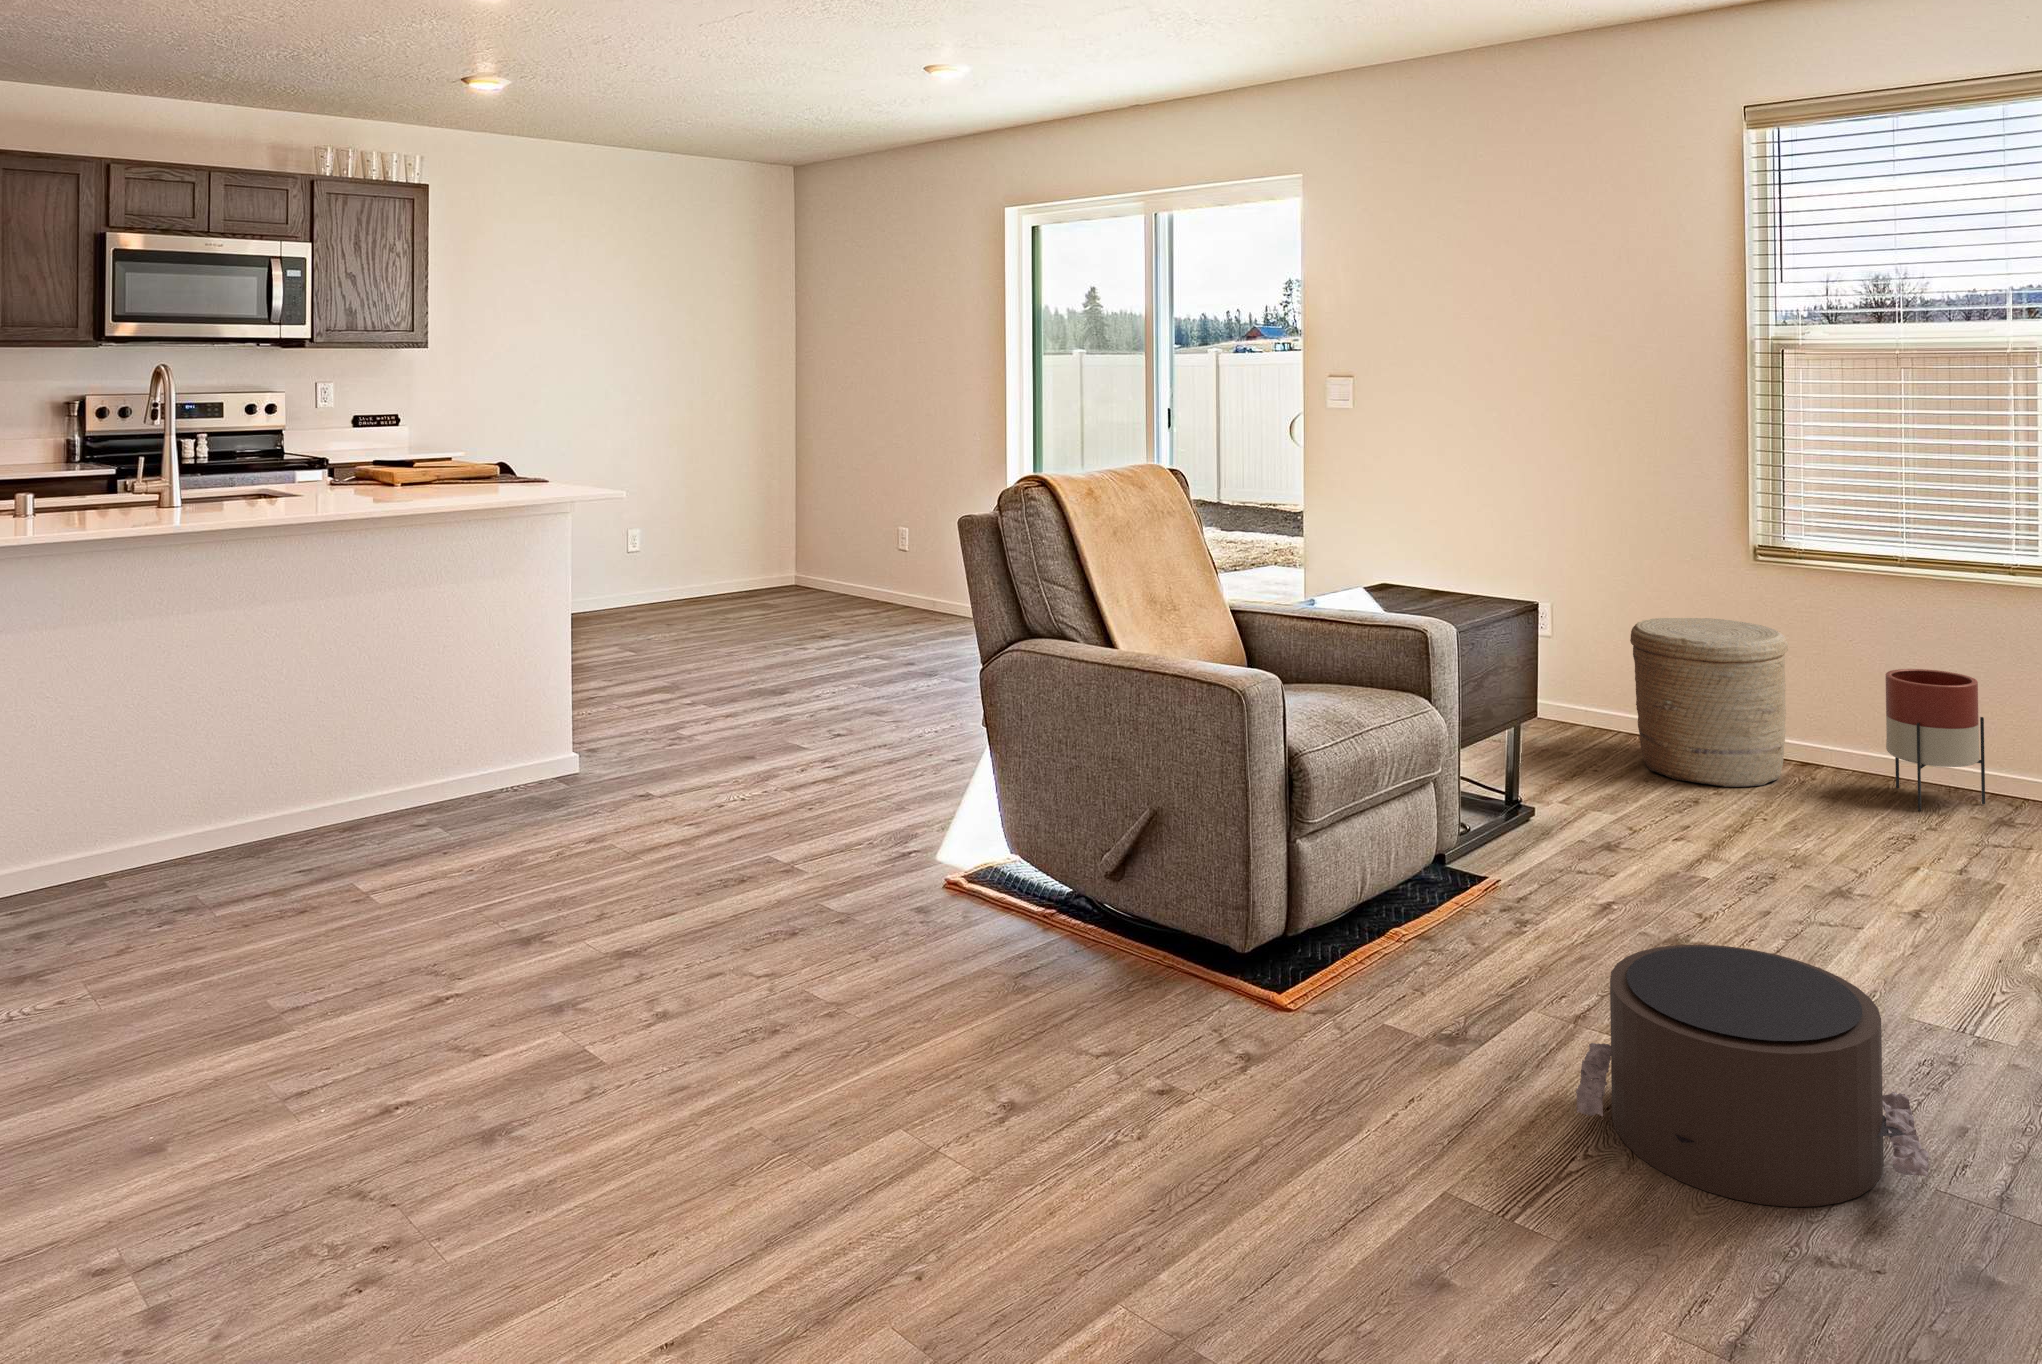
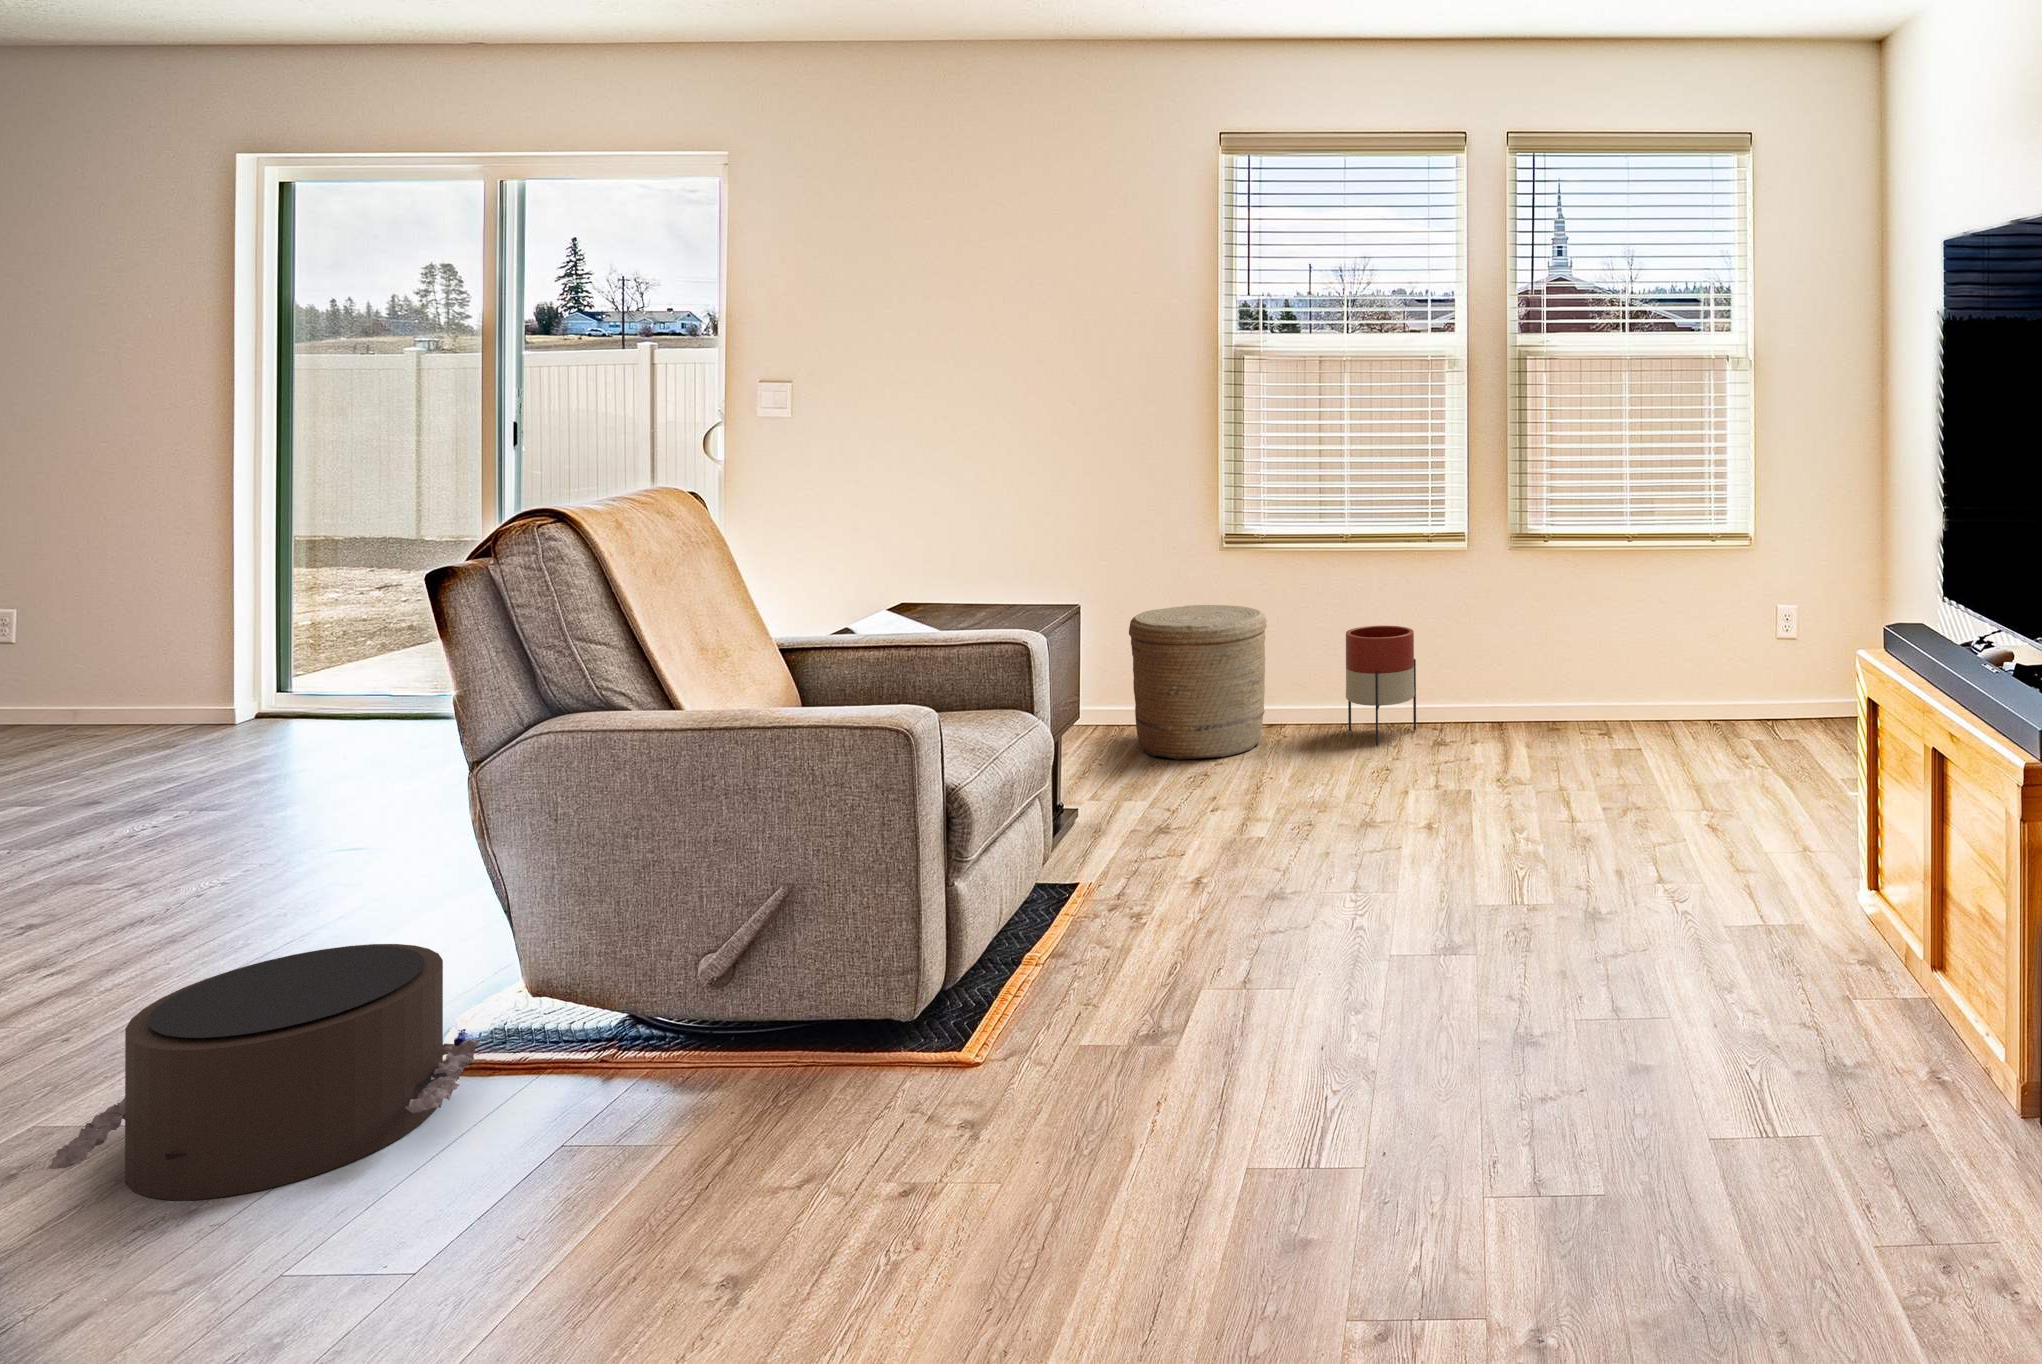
pouf: present [1576,945,1929,1207] -> present [47,944,479,1200]

